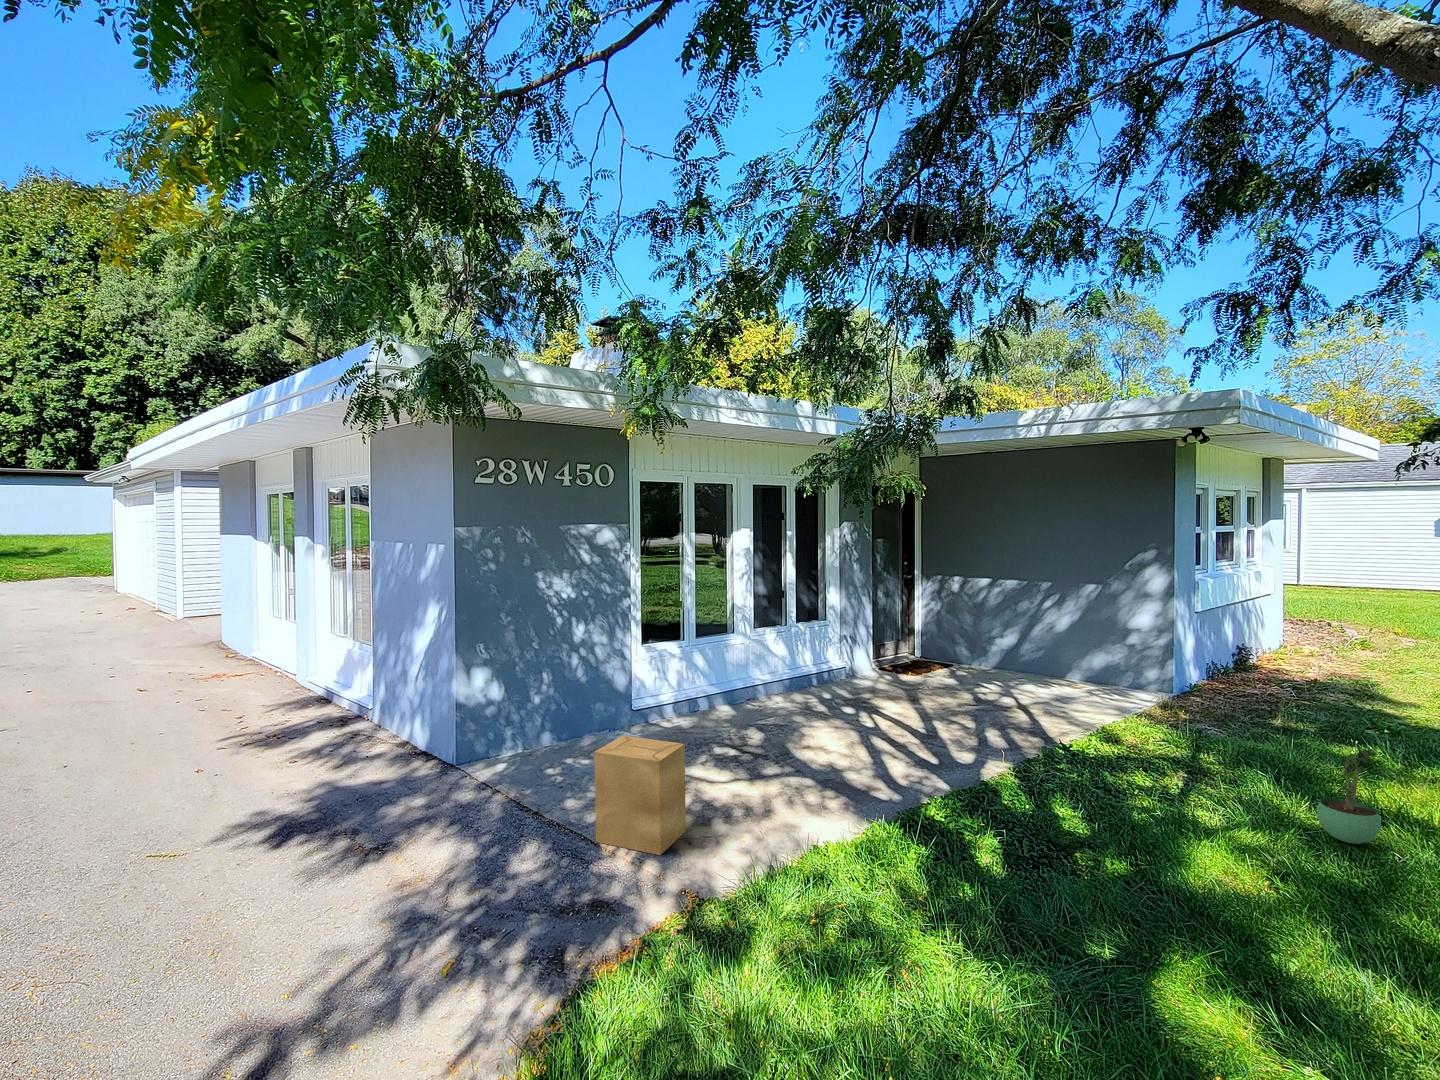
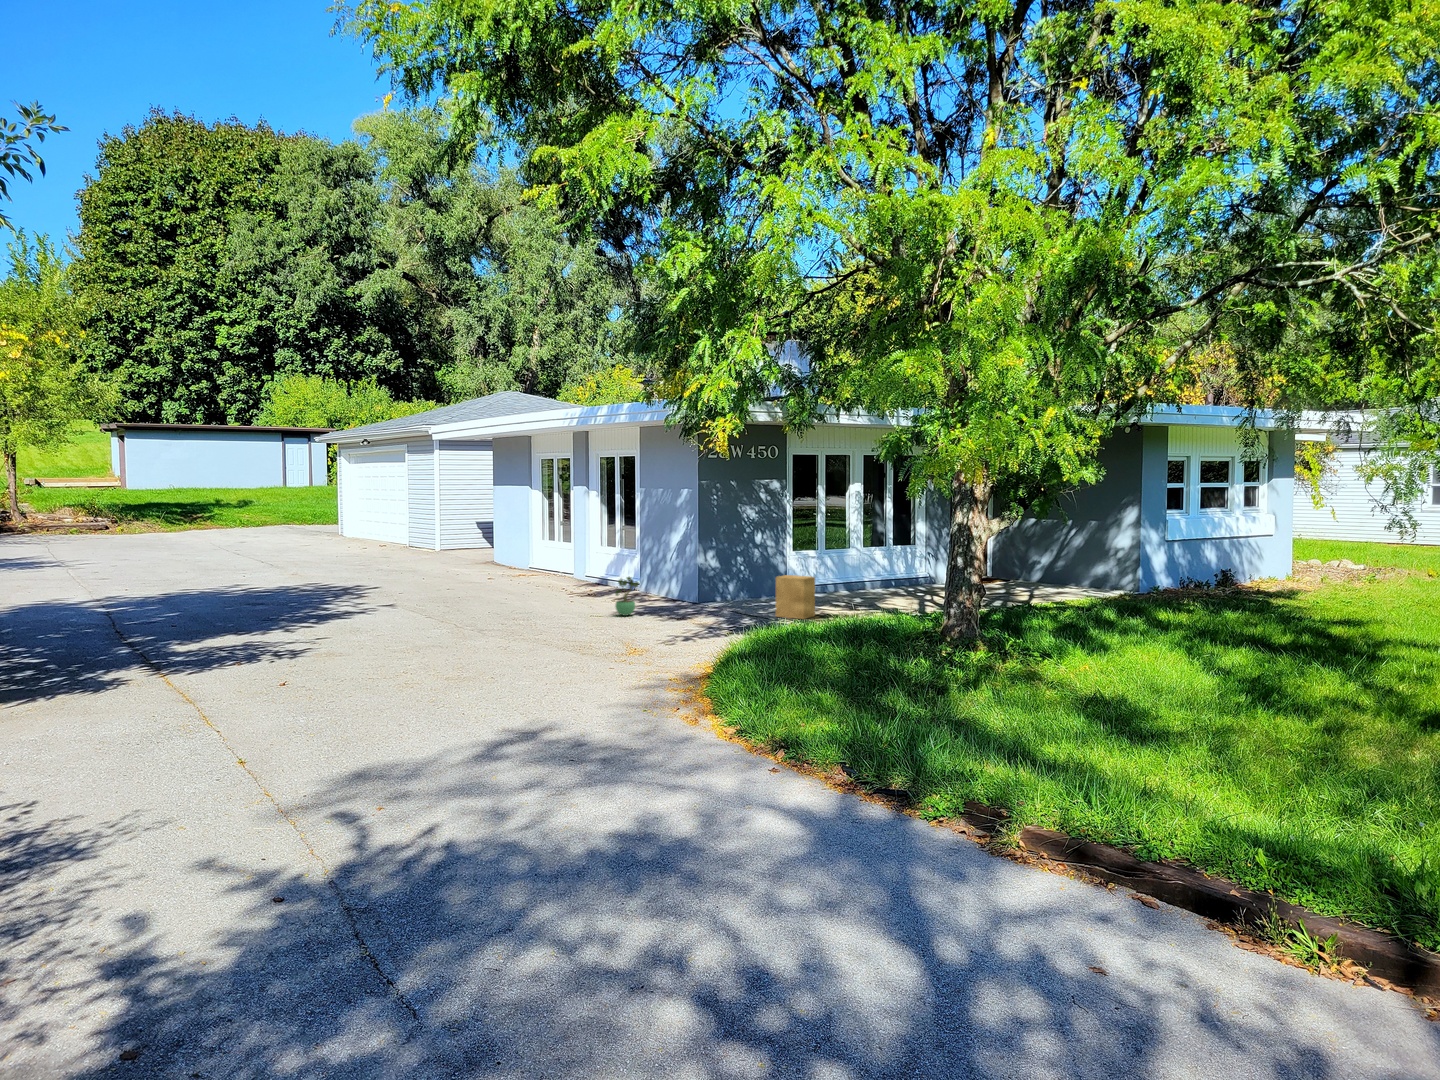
potted plant: present [1317,747,1381,844] -> present [615,577,639,616]

